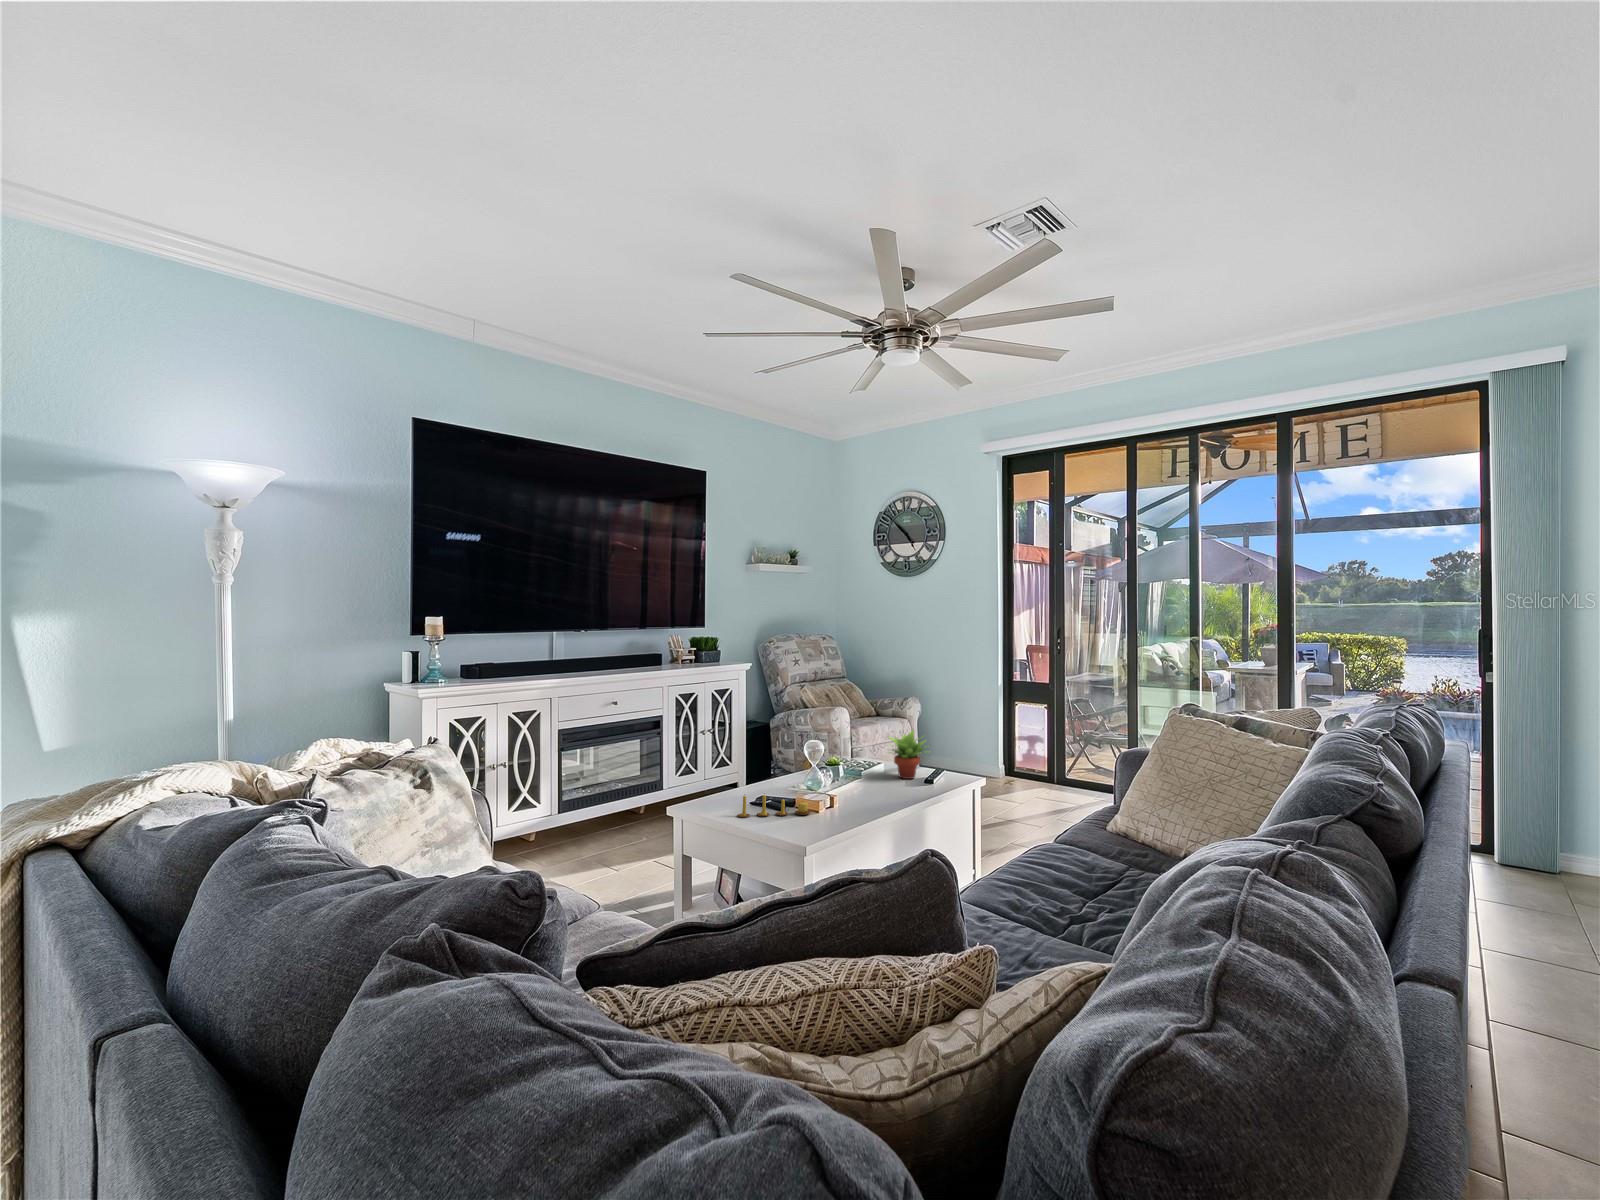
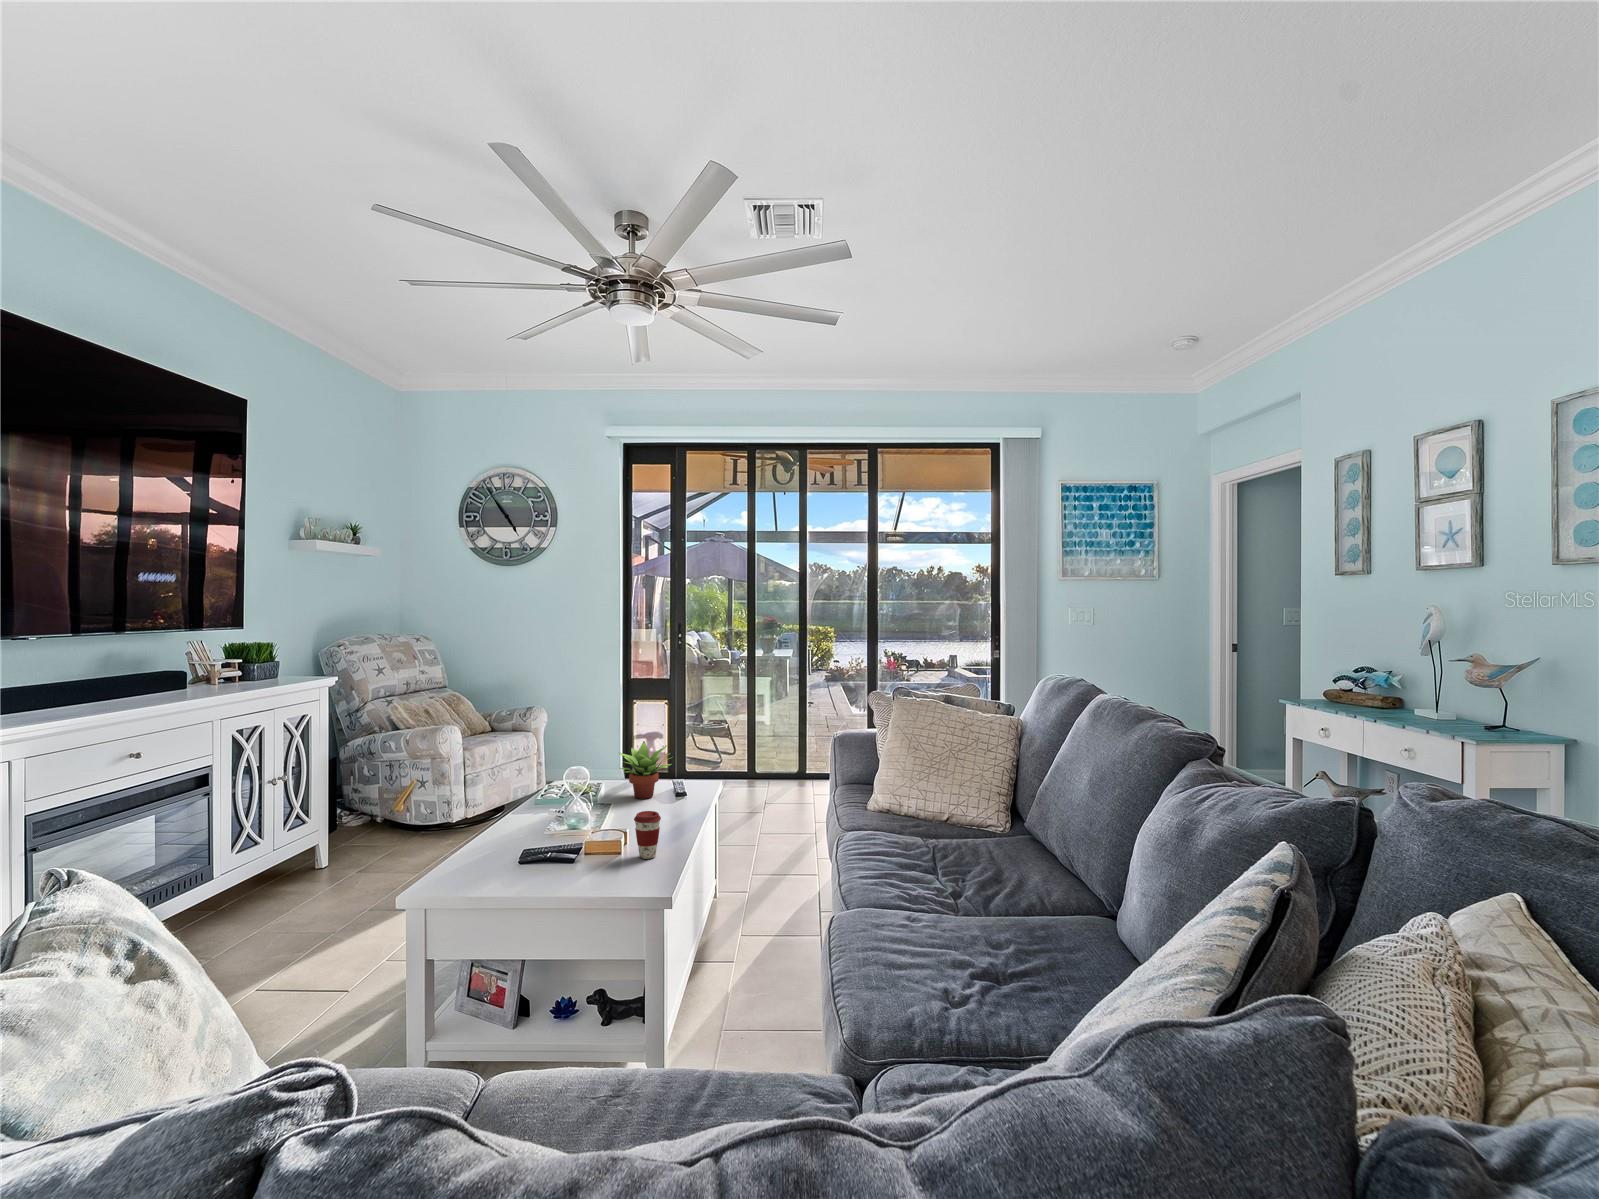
coffee cup: none [829,778,851,818] -> present [634,811,661,859]
candle: present [737,795,811,817] -> none [528,847,613,886]

